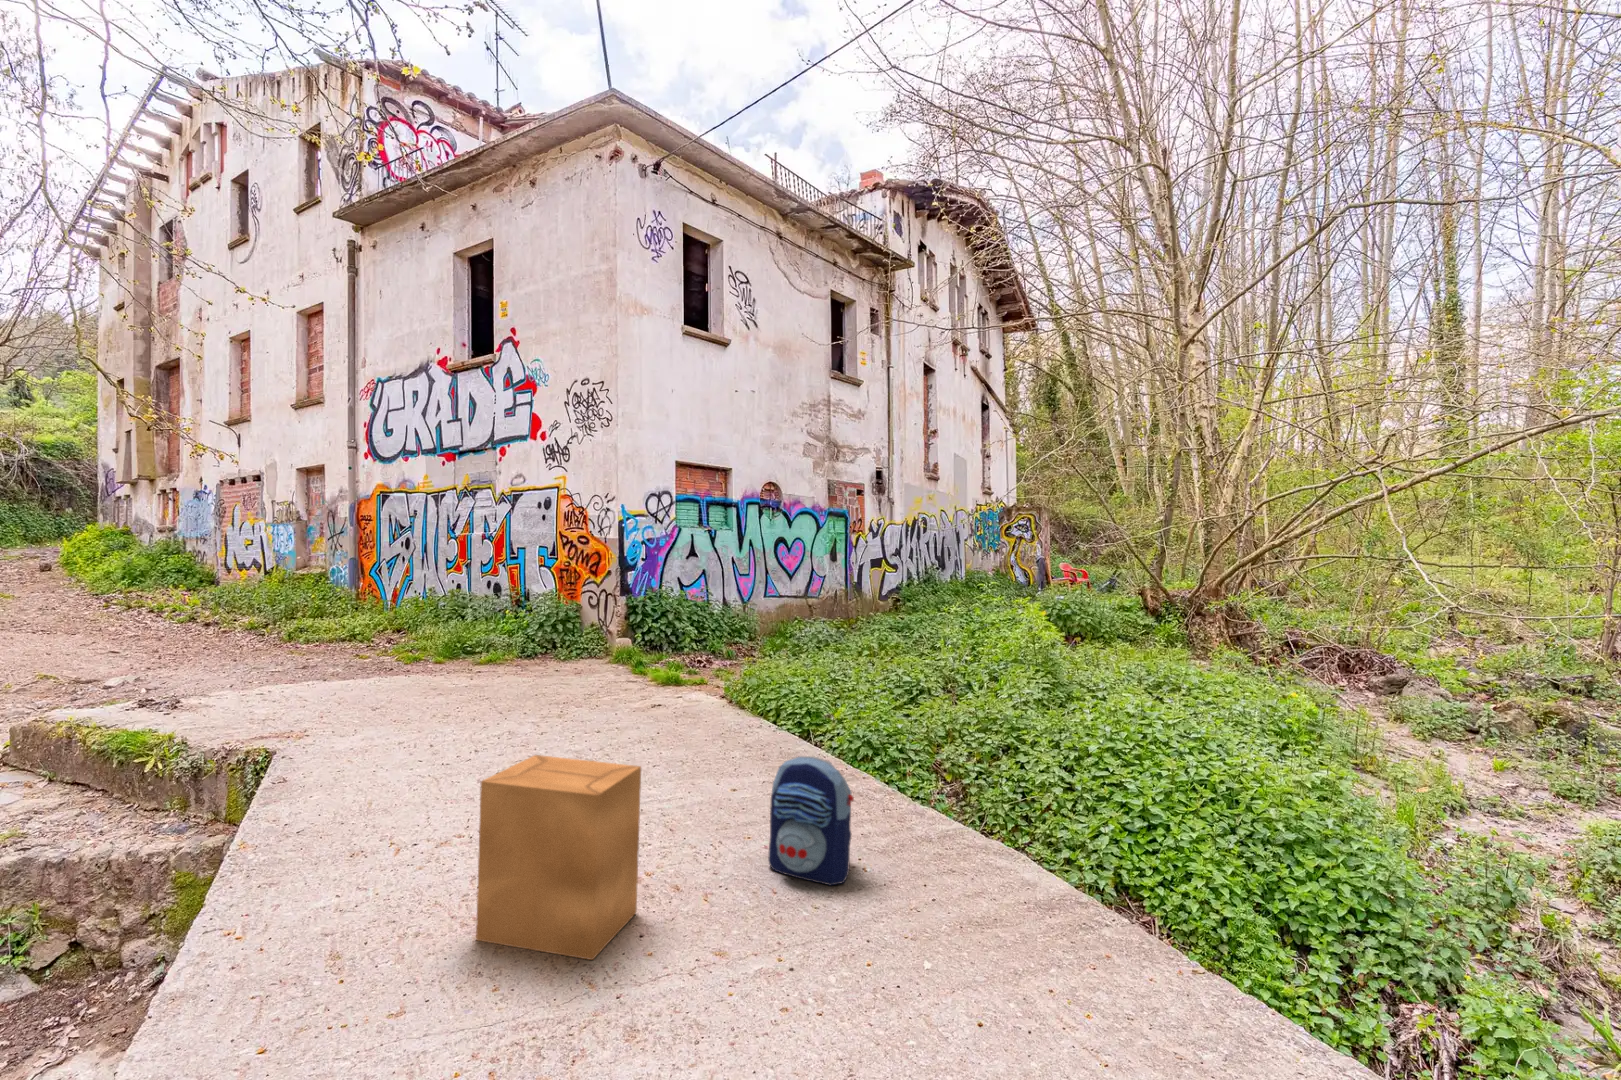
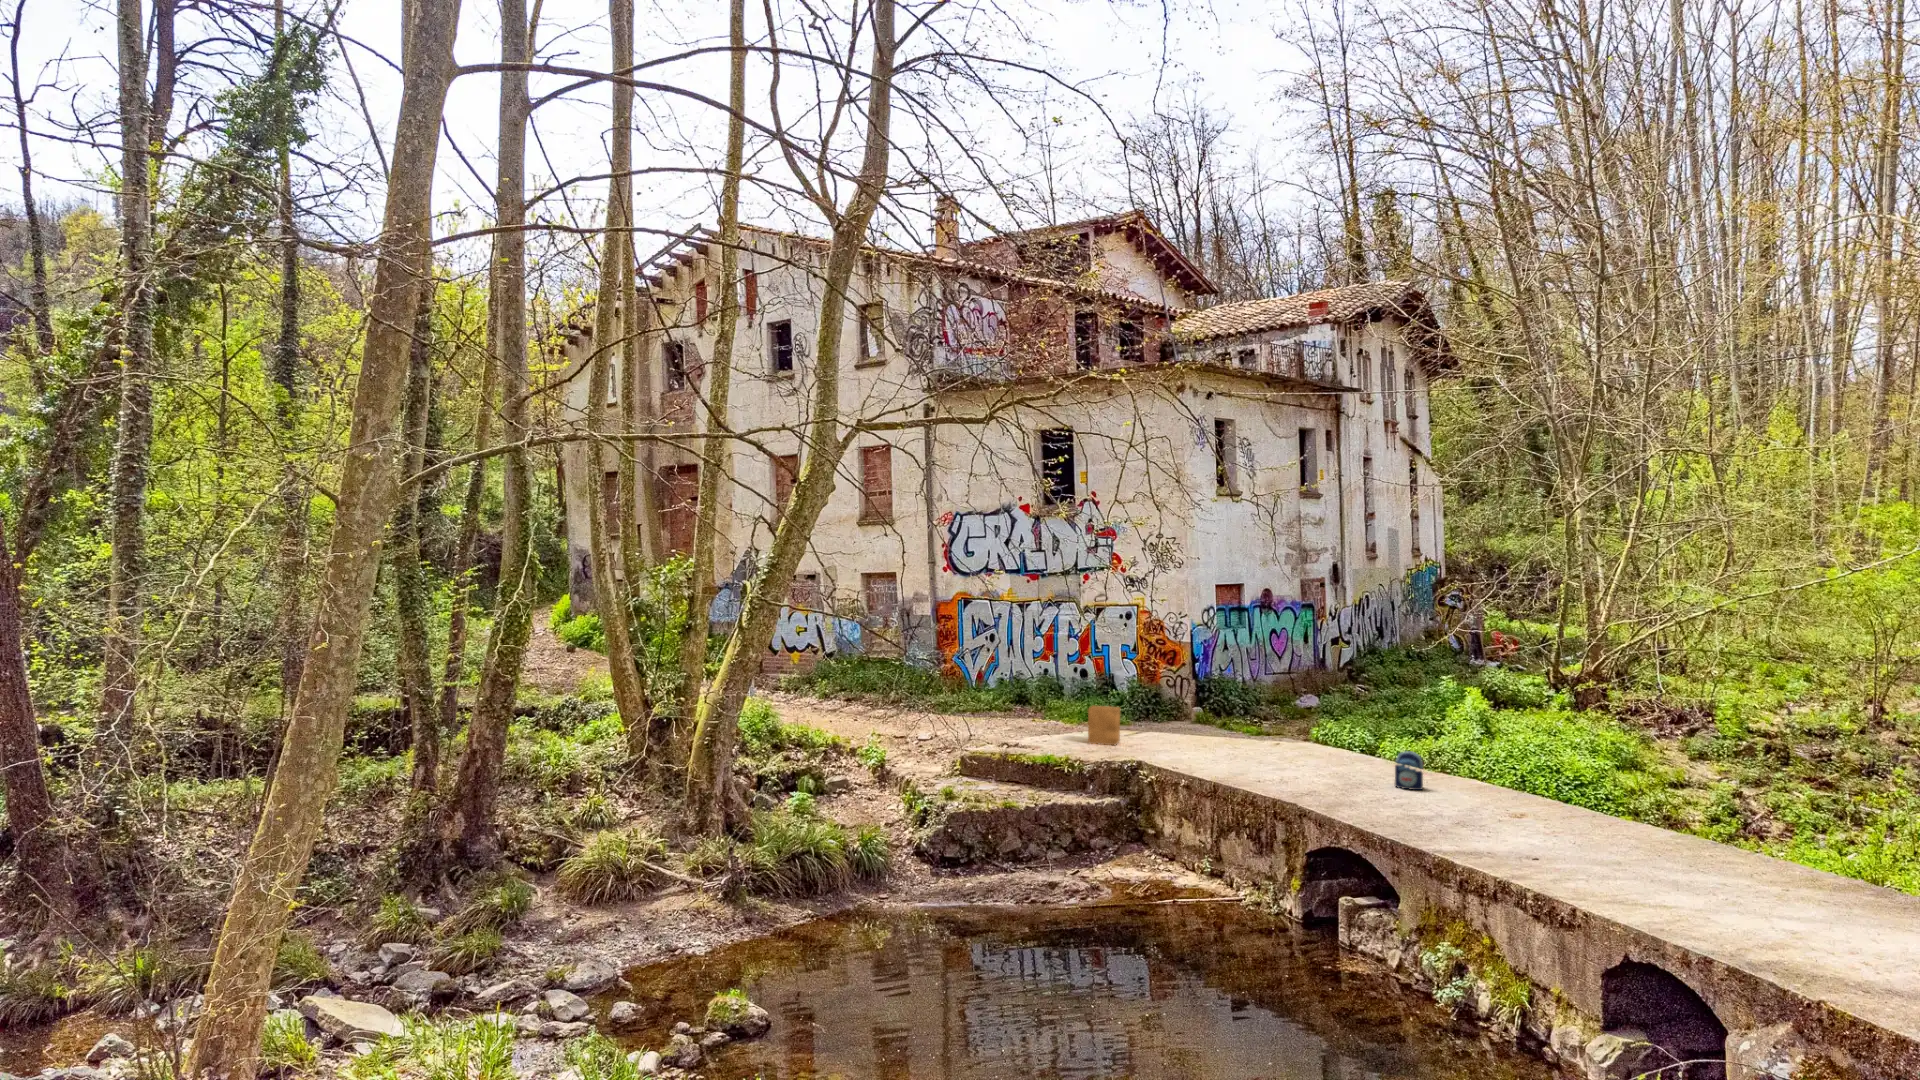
cardboard box: present [476,755,641,960] -> present [1088,706,1120,745]

